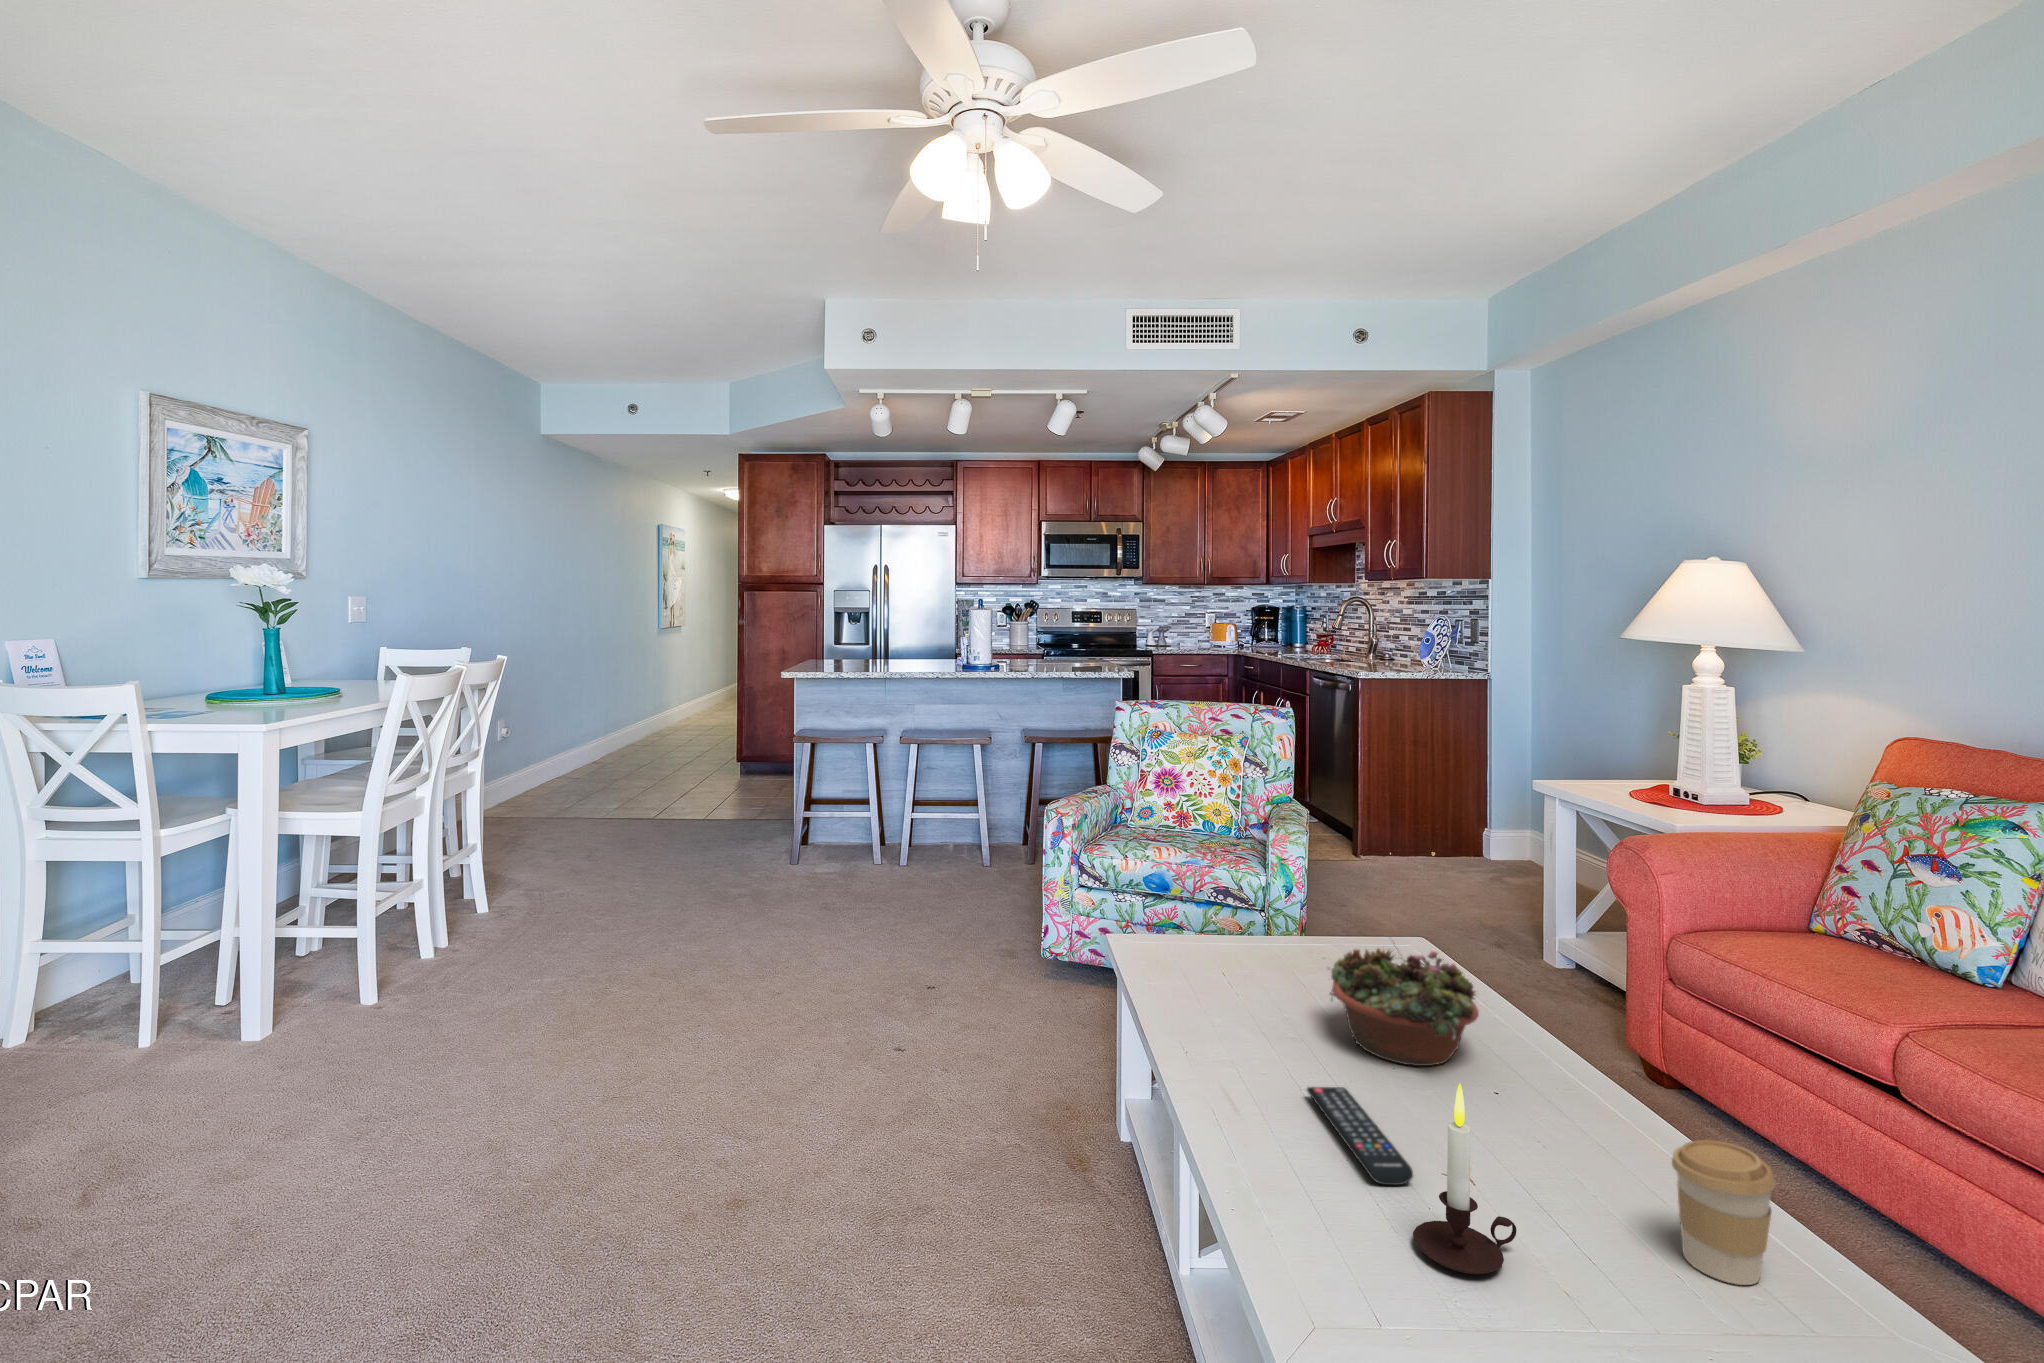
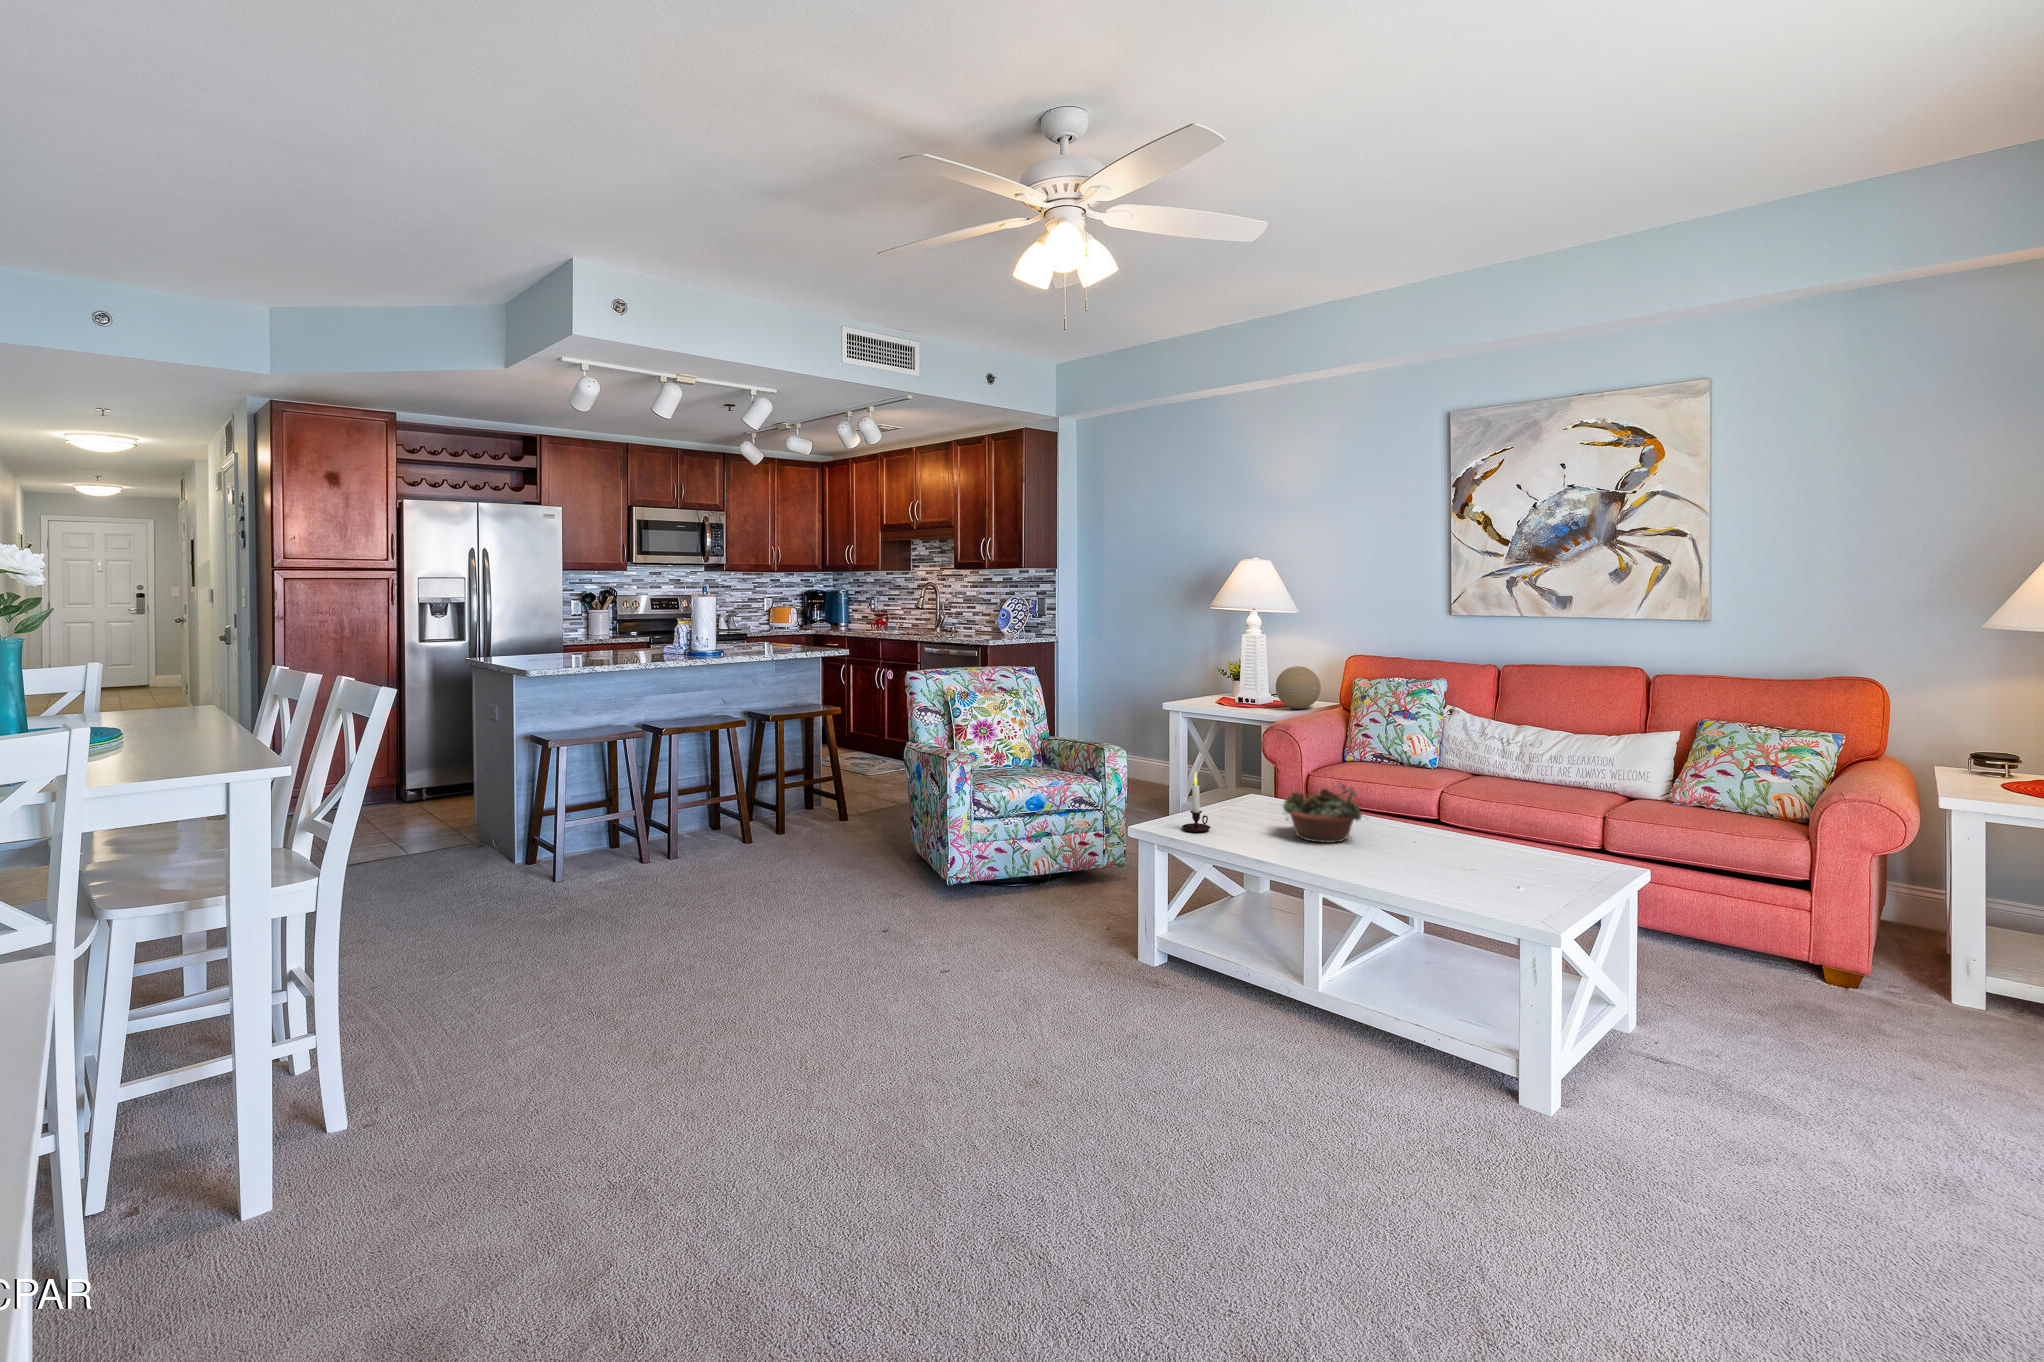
decorative orb: none [1705,742,1805,820] -> present [1276,666,1321,709]
candle: present [1413,1084,1517,1274] -> present [1182,771,1211,832]
remote control: present [1307,1087,1413,1185] -> none [1336,852,1420,877]
coffee cup: present [1672,1140,1776,1285] -> none [1499,819,1536,869]

